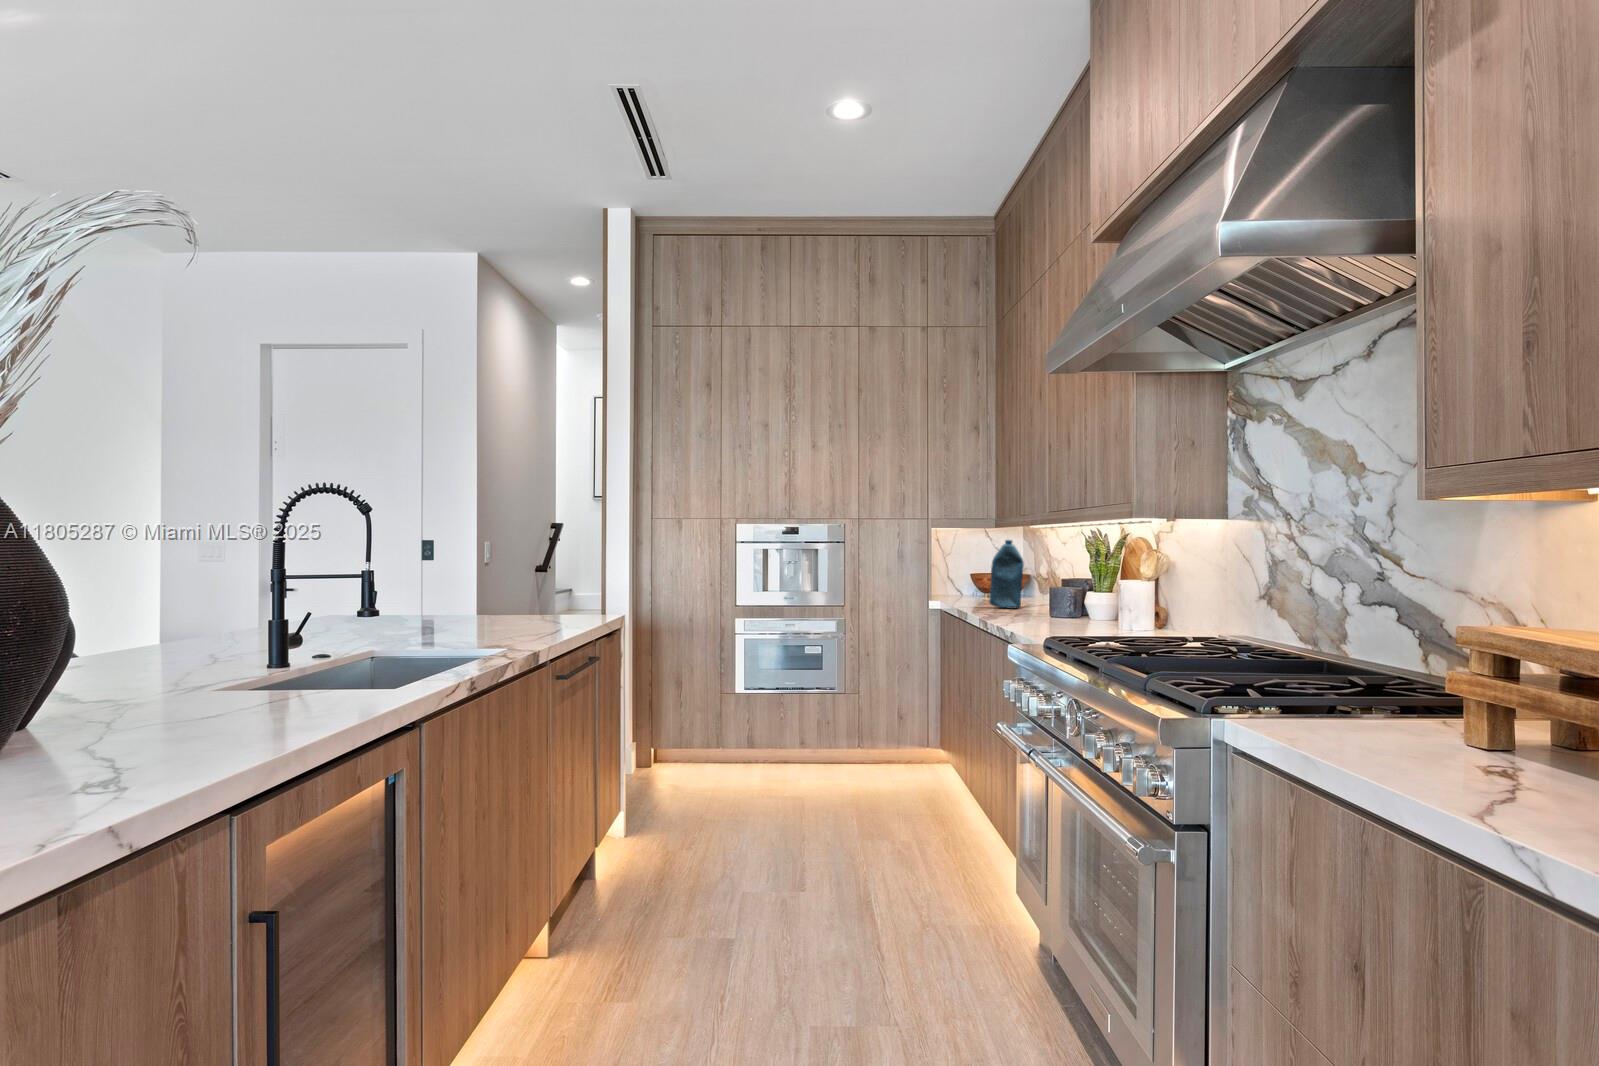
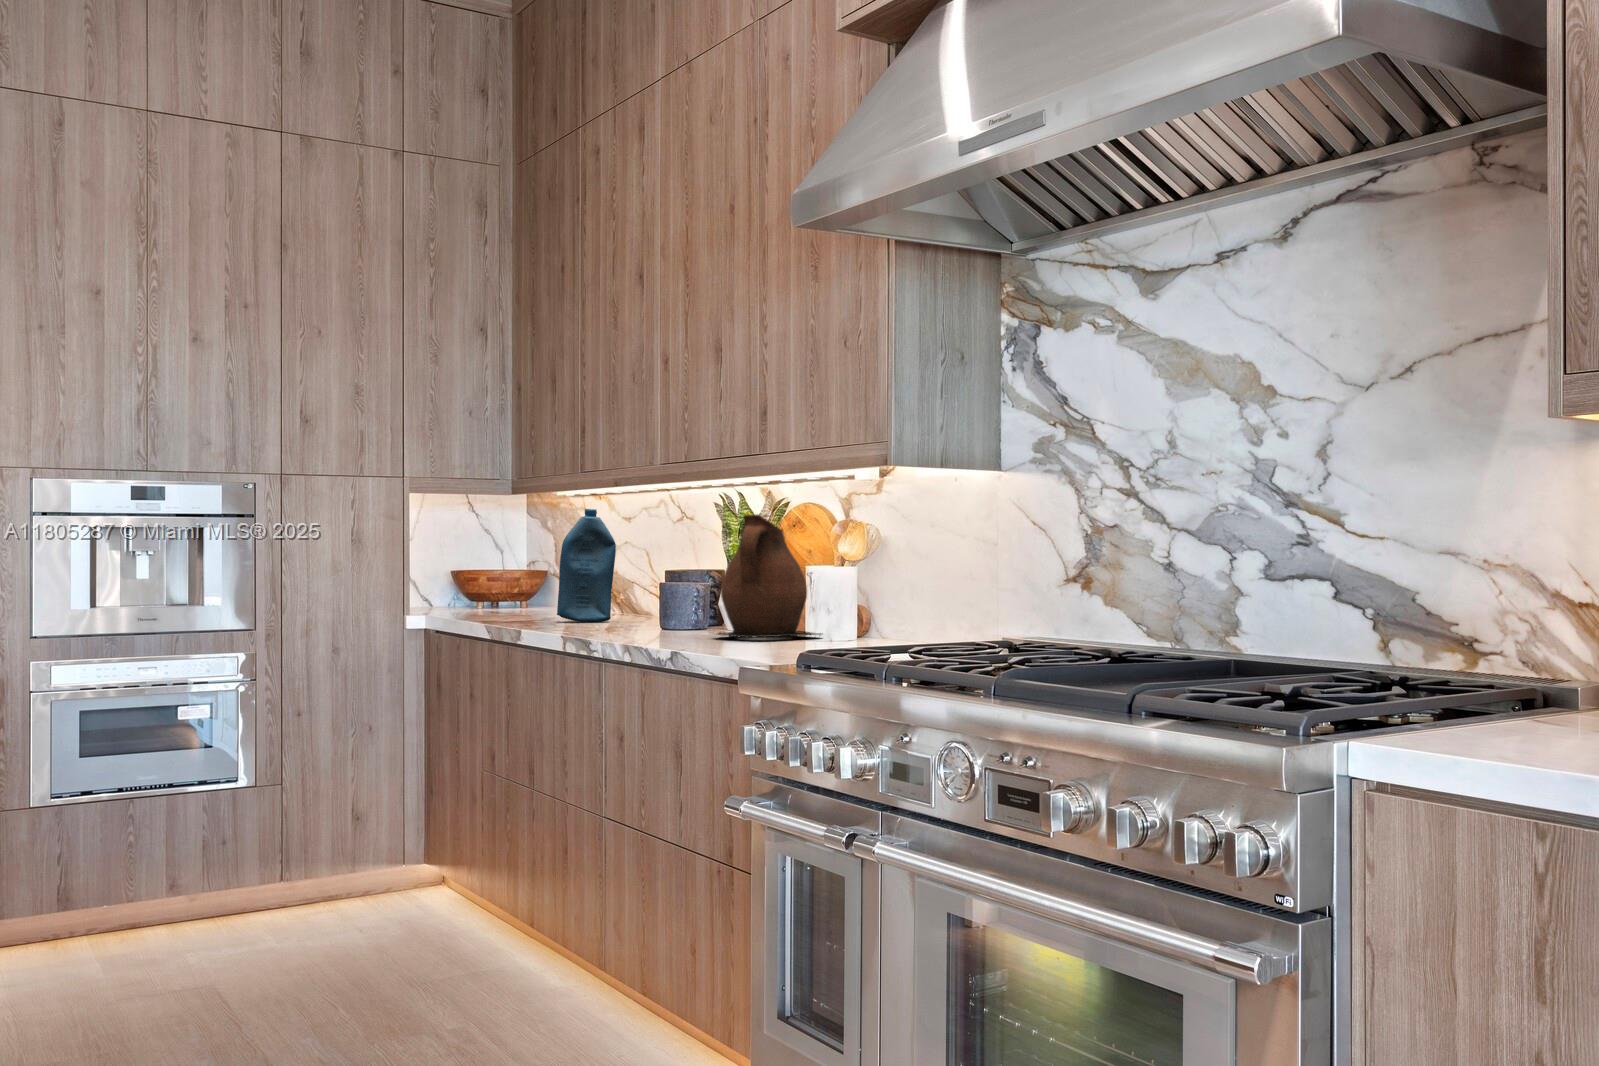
ceramic pitcher: none [1035,548,1108,627] -> present [717,514,823,638]

